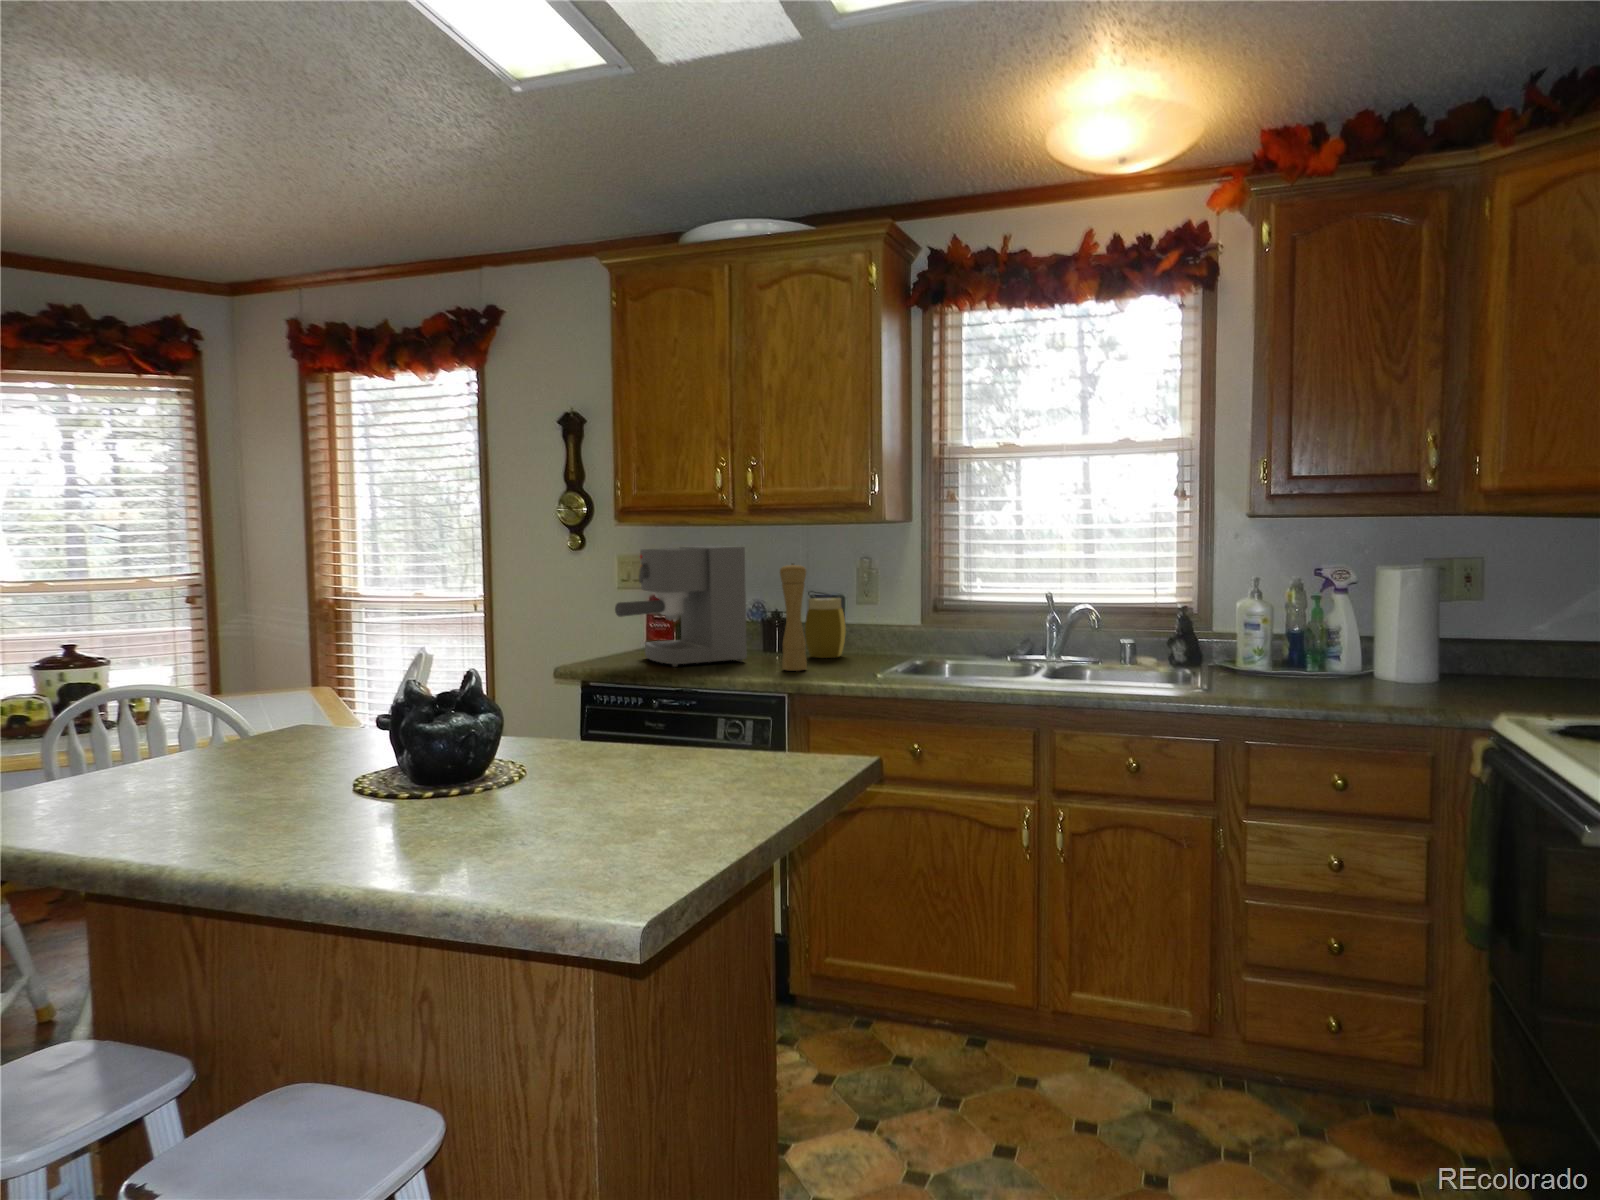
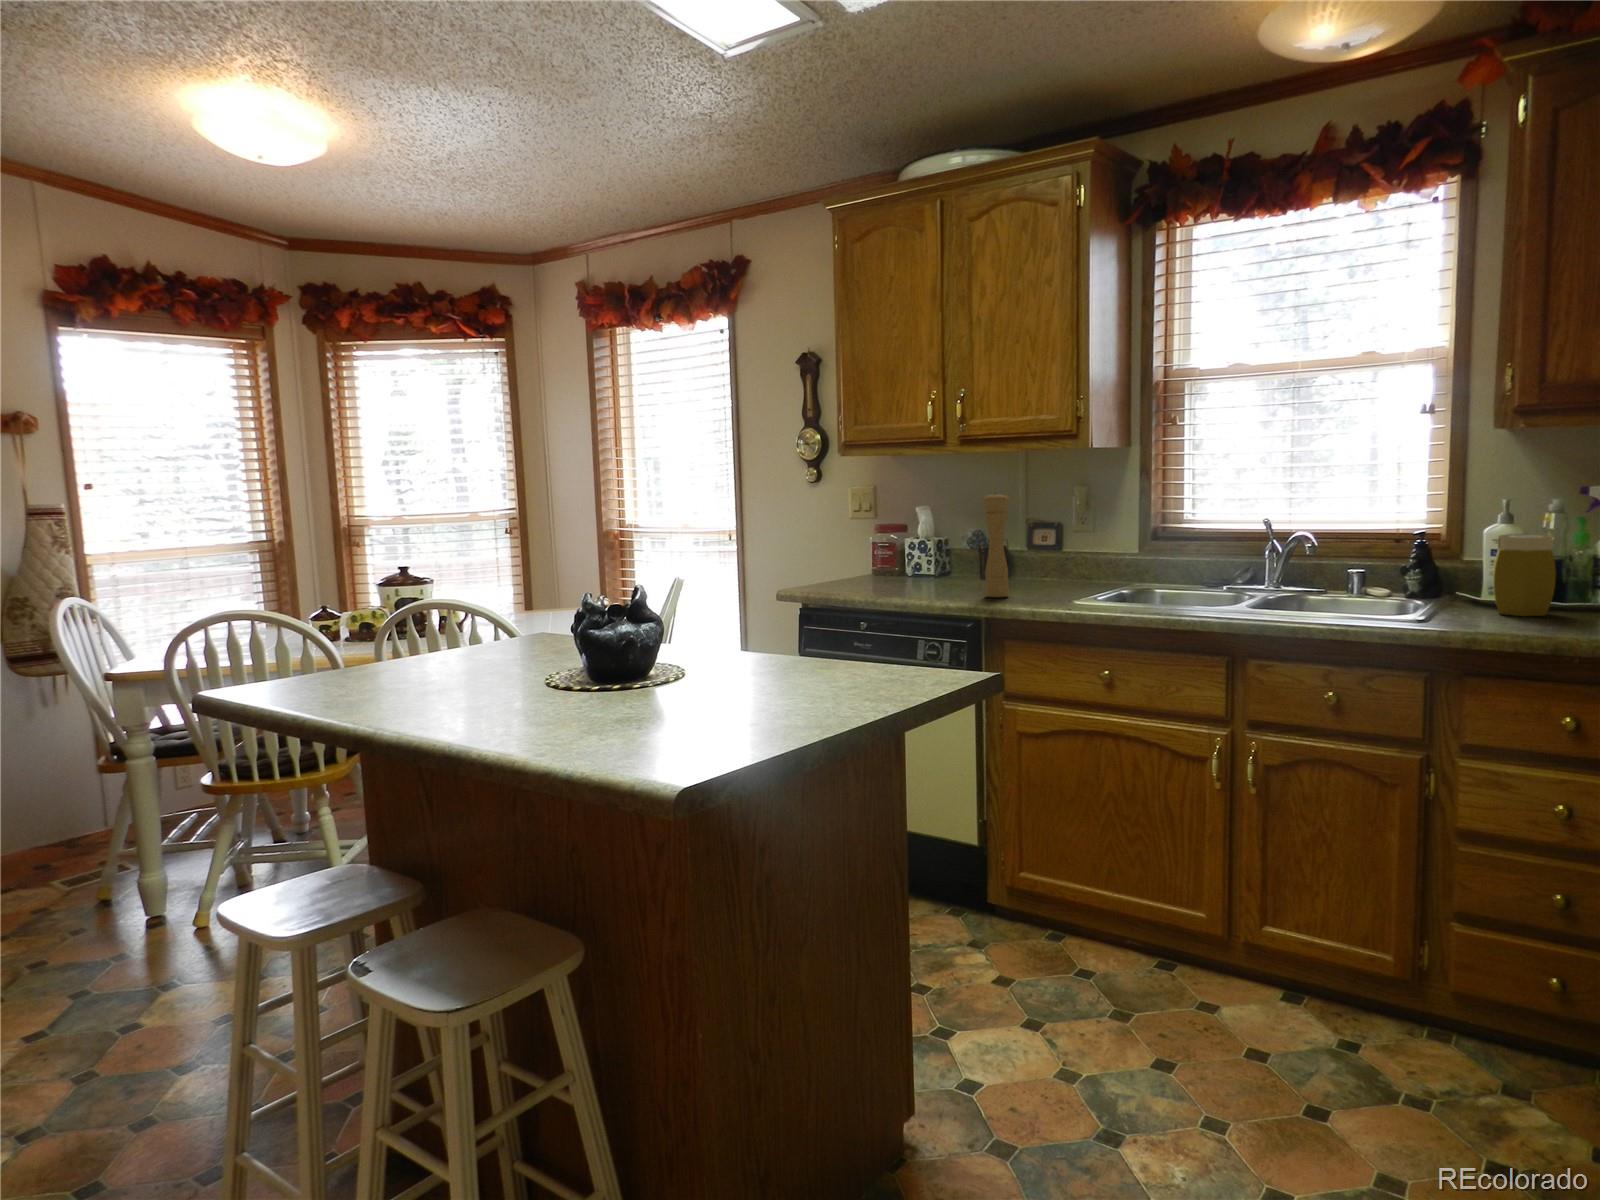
coffee maker: present [615,546,747,667] -> none [832,477,957,592]
jar: present [805,598,846,658] -> present [1493,534,1556,616]

